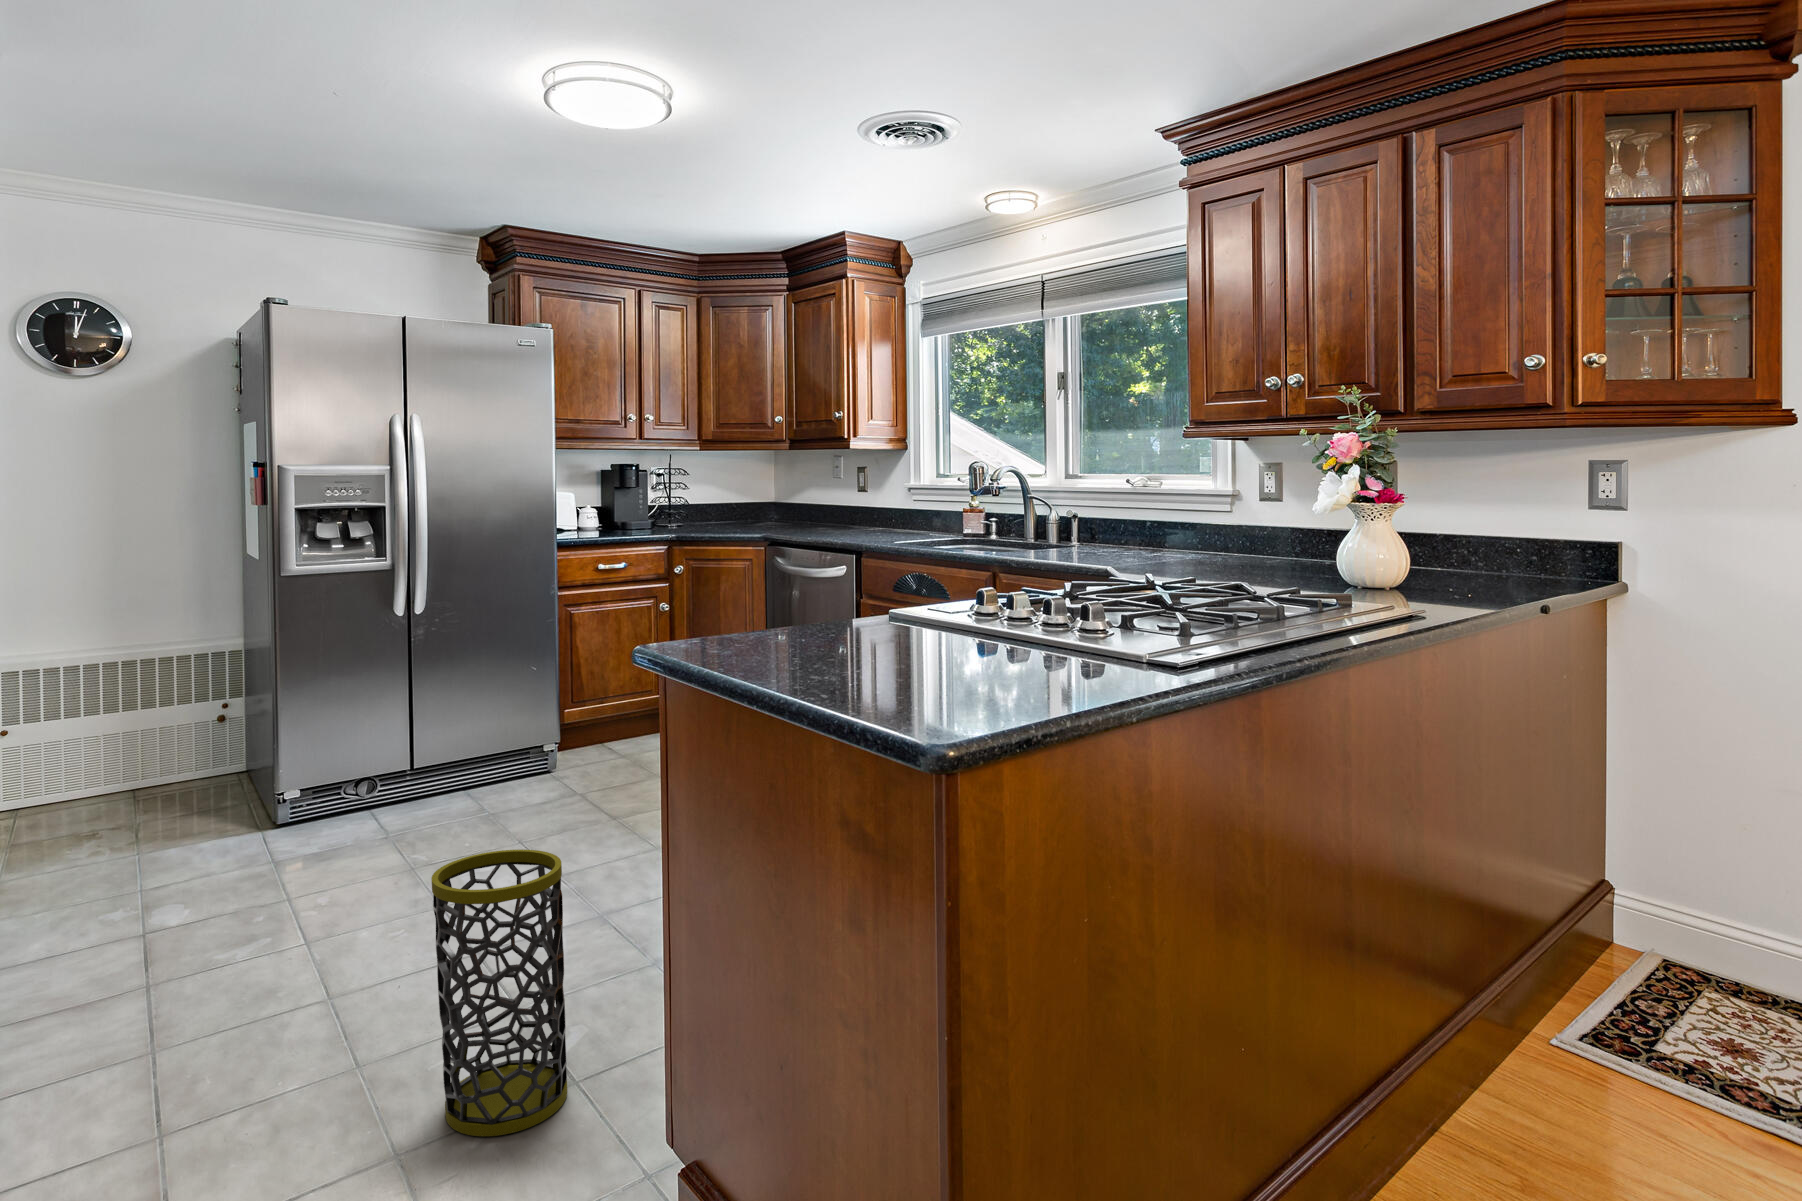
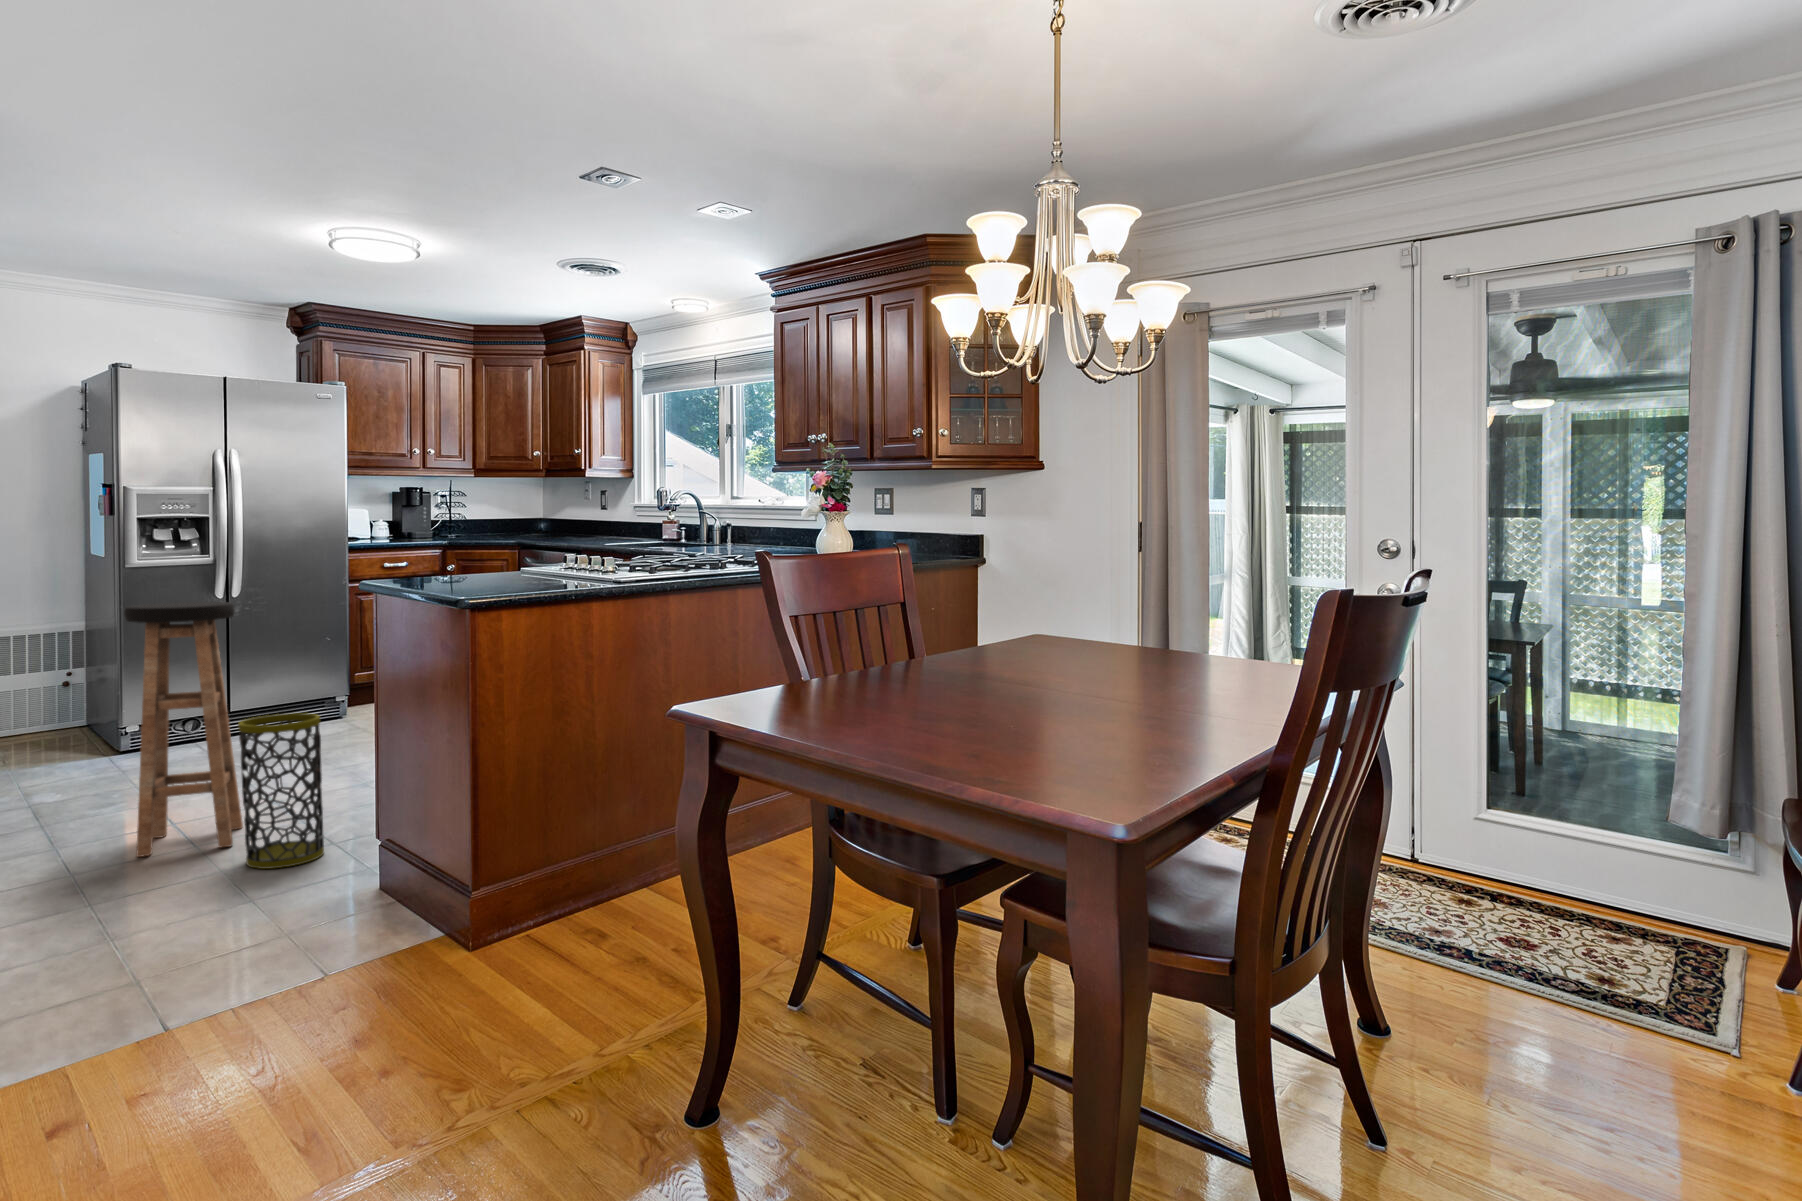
bar stool: none [254,652,436,1084] -> present [124,602,243,857]

